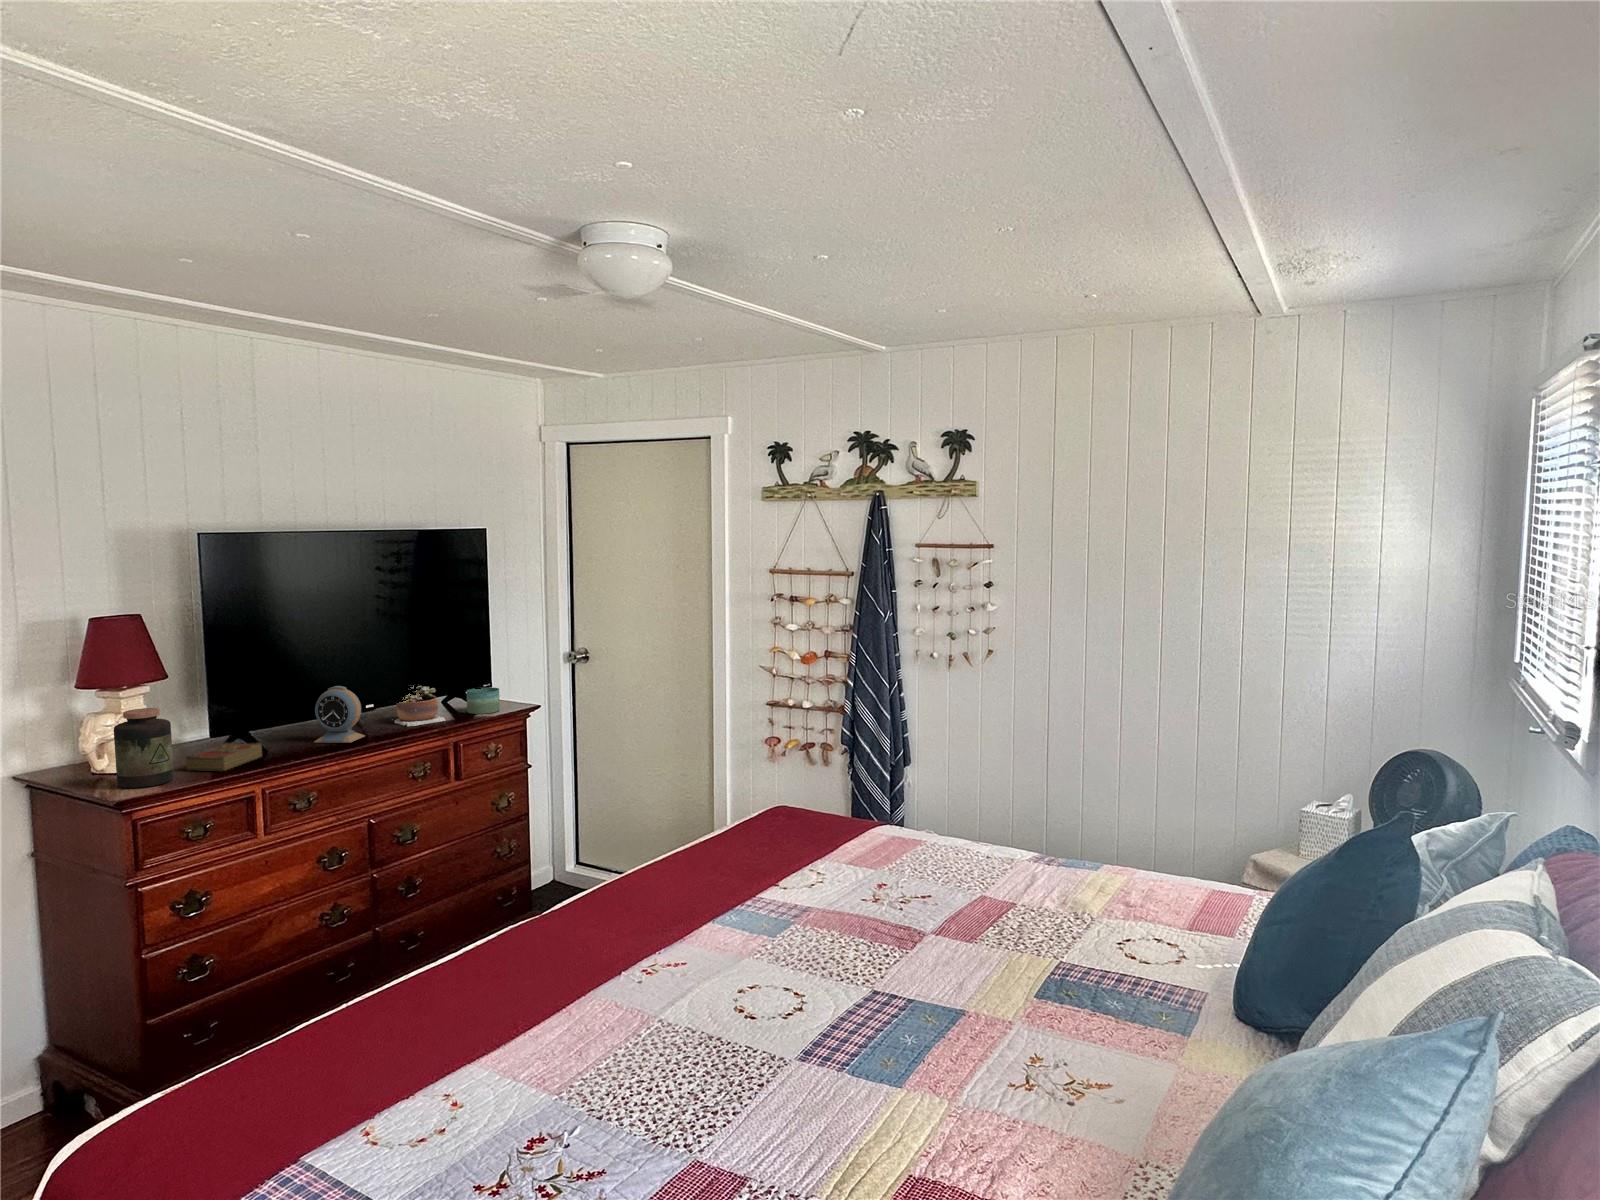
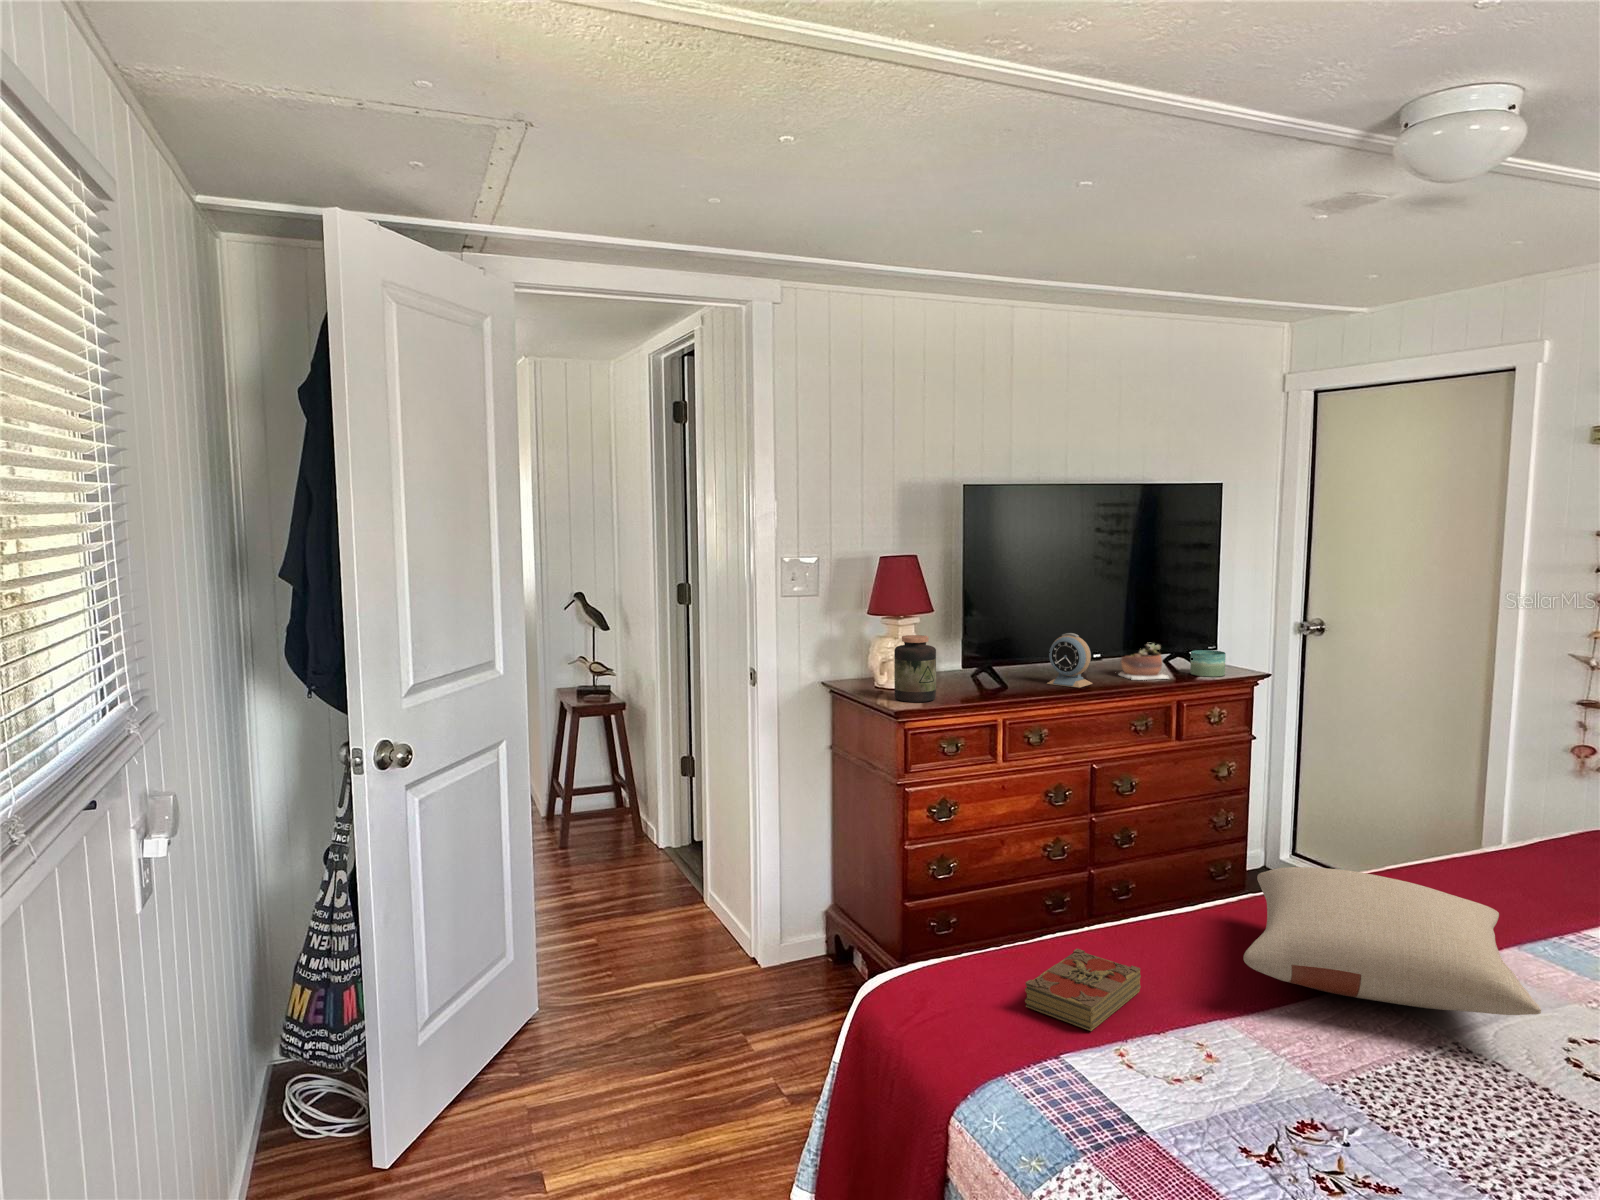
book: present [186,743,262,771] -> present [1025,949,1141,1031]
pillow: none [489,891,714,1009] -> present [1244,867,1541,1015]

